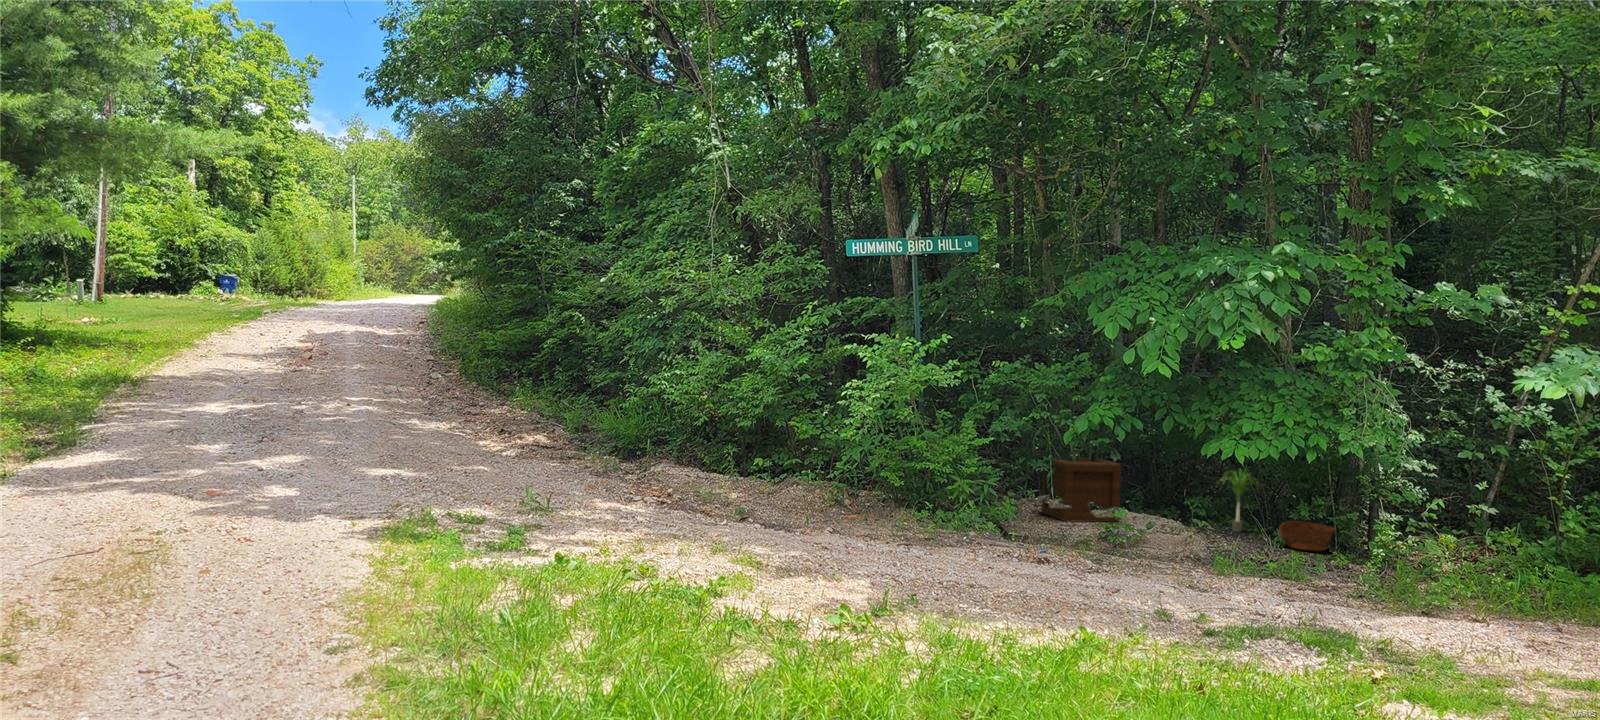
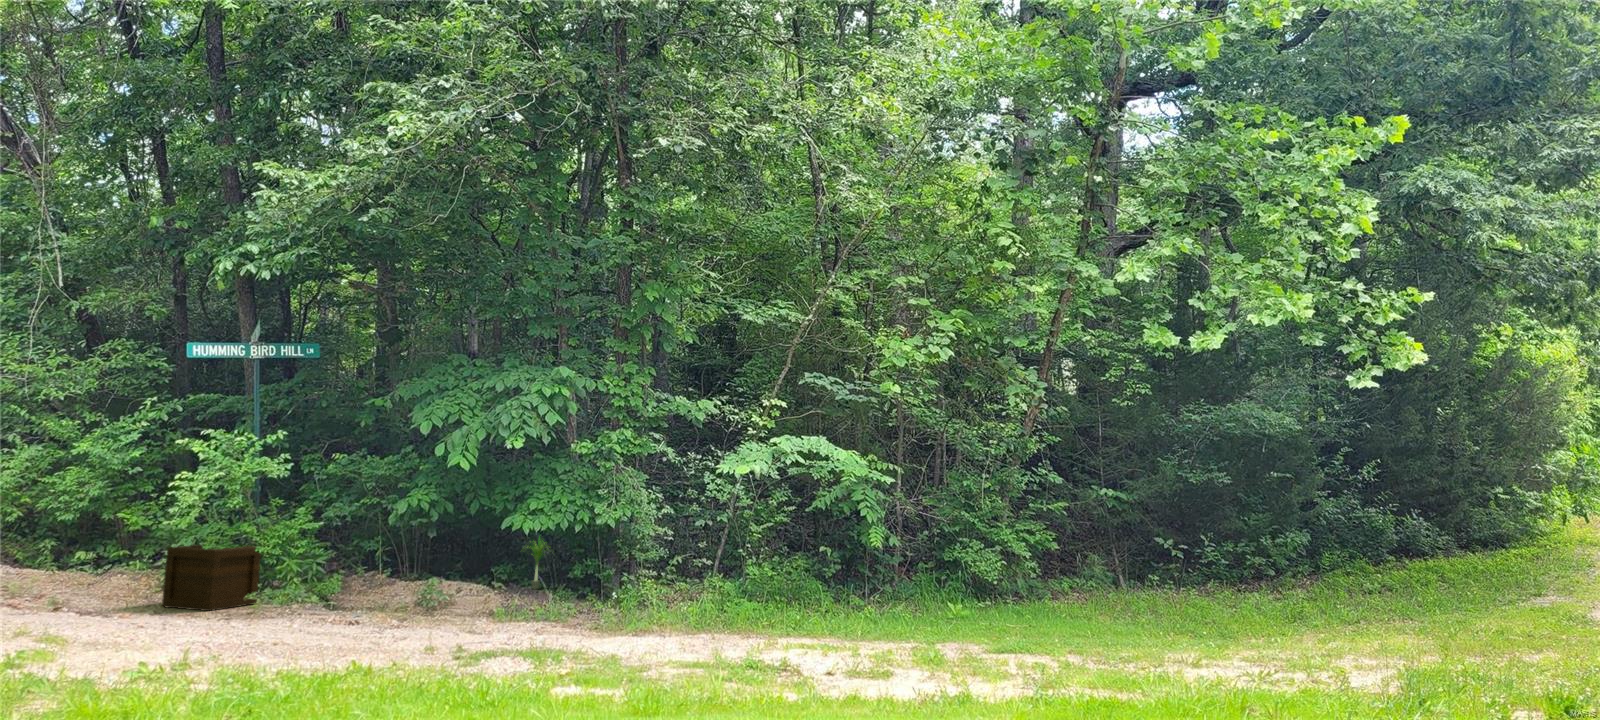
wooden crate: present [1042,457,1121,522] -> present [162,545,261,611]
basket: present [1279,521,1335,552] -> none [562,577,602,600]

